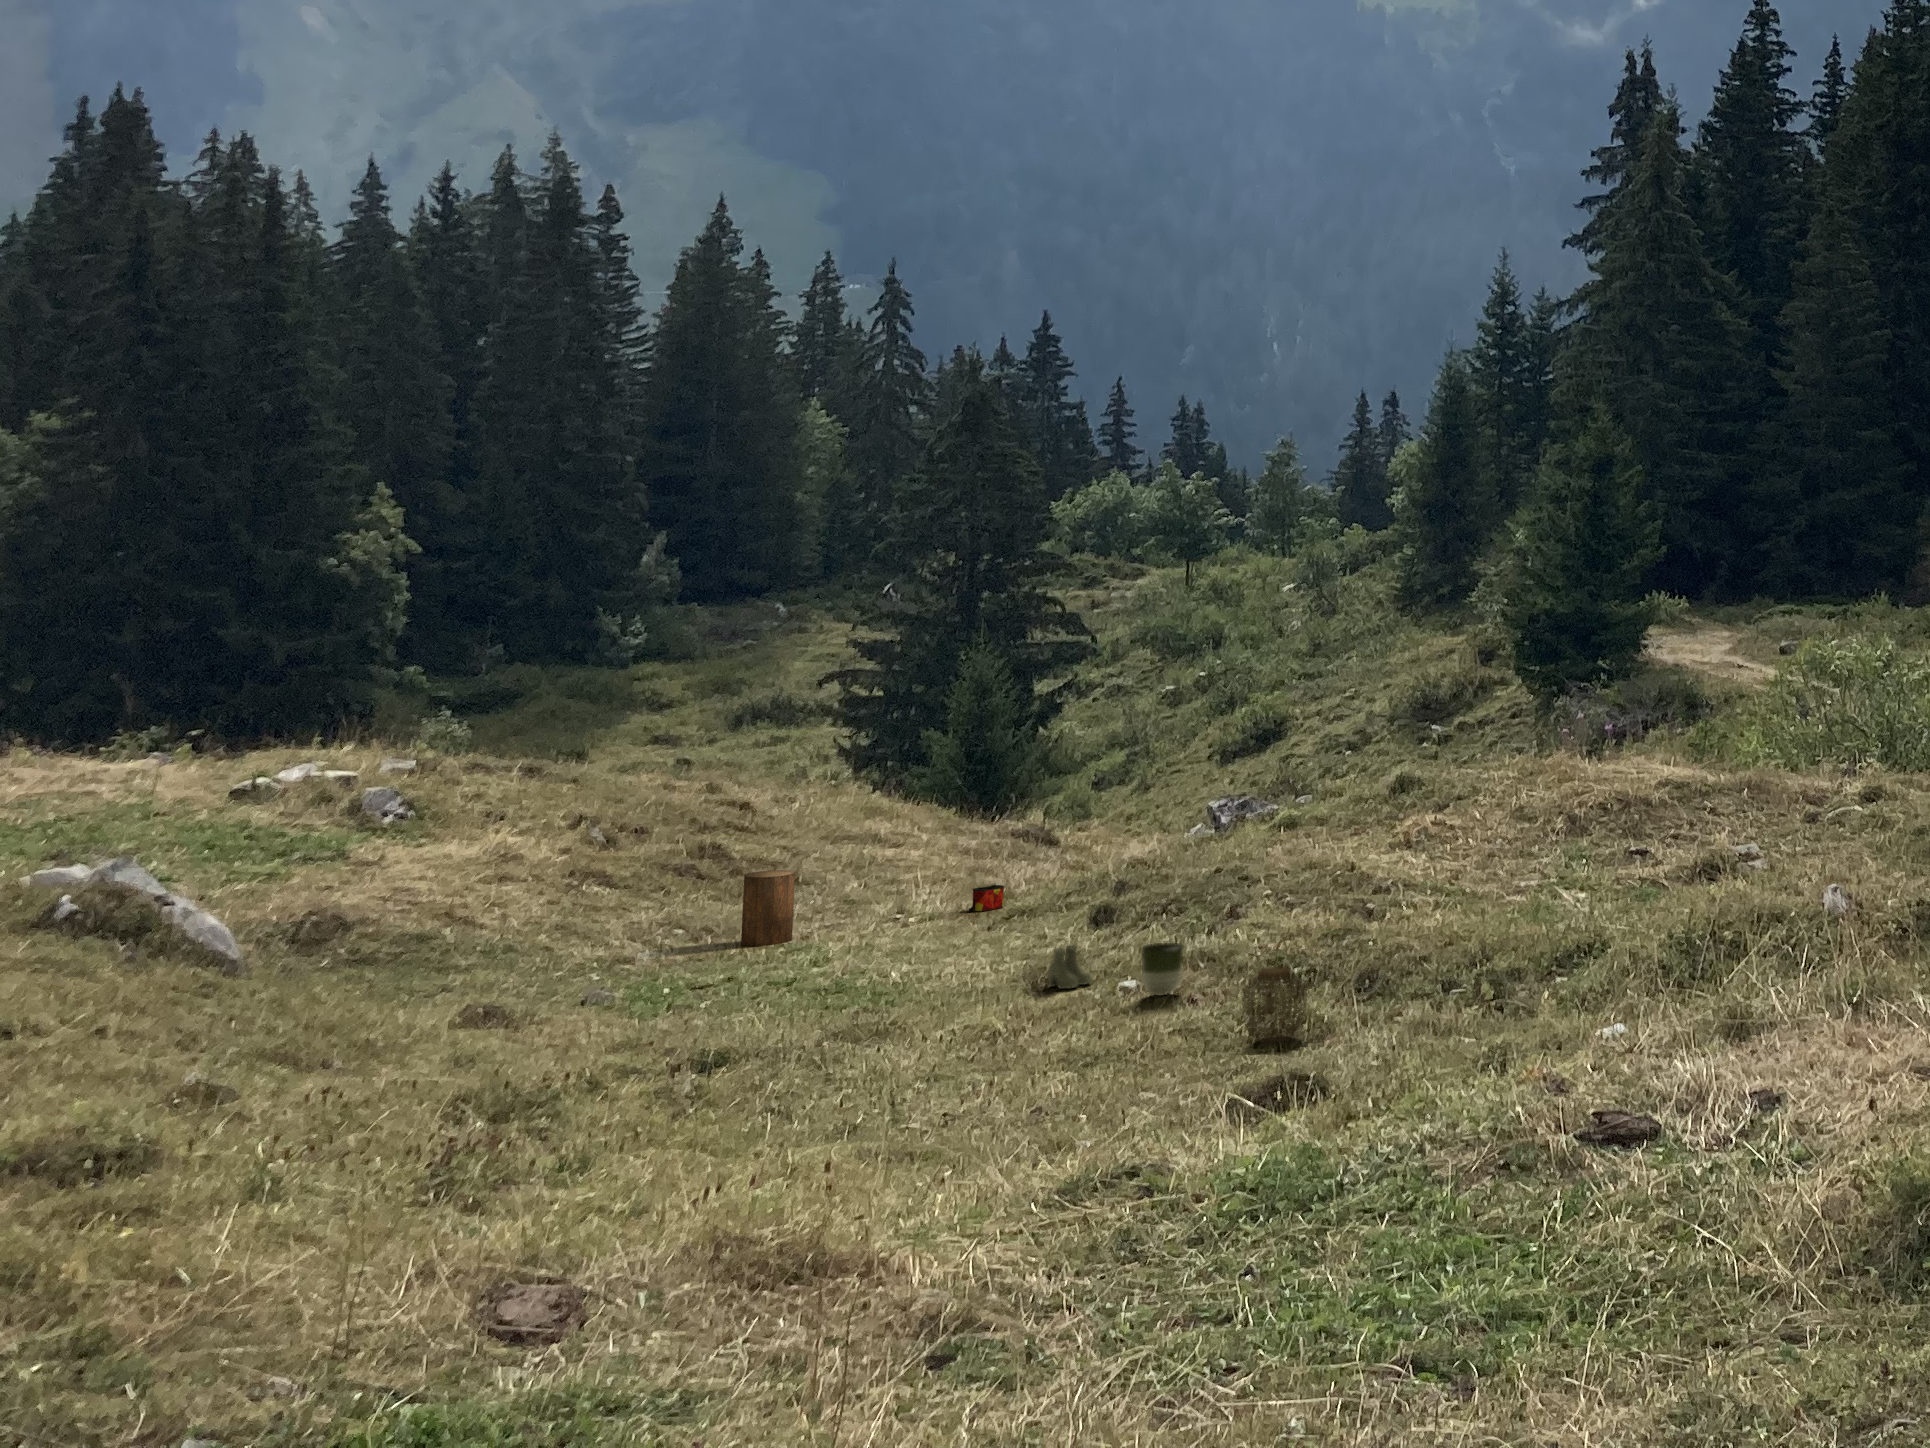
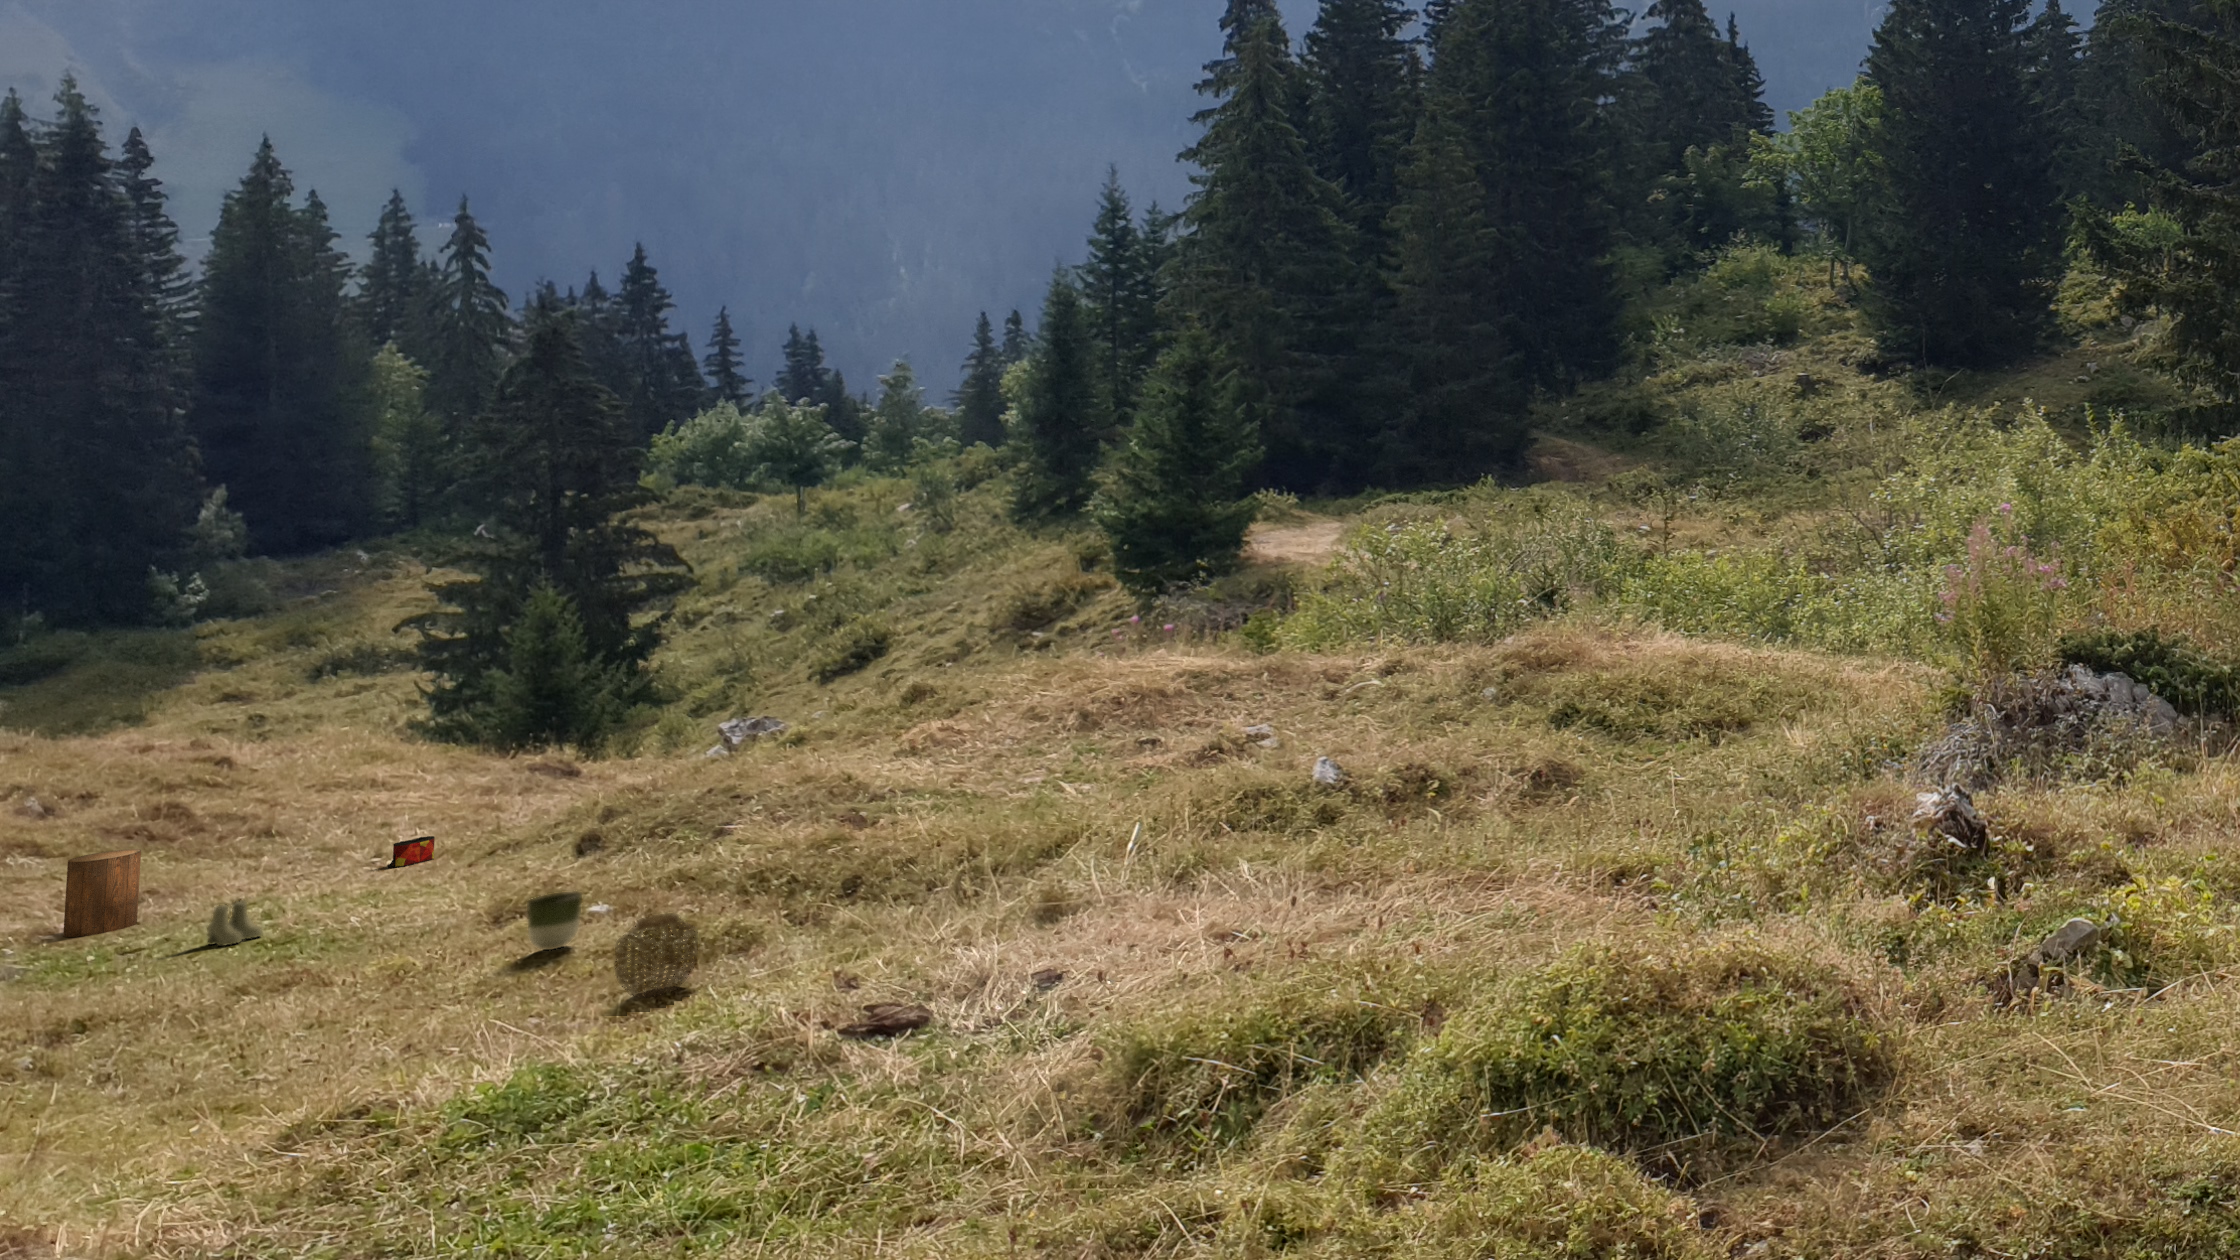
boots: present [1048,945,1092,989] -> present [208,900,262,946]

